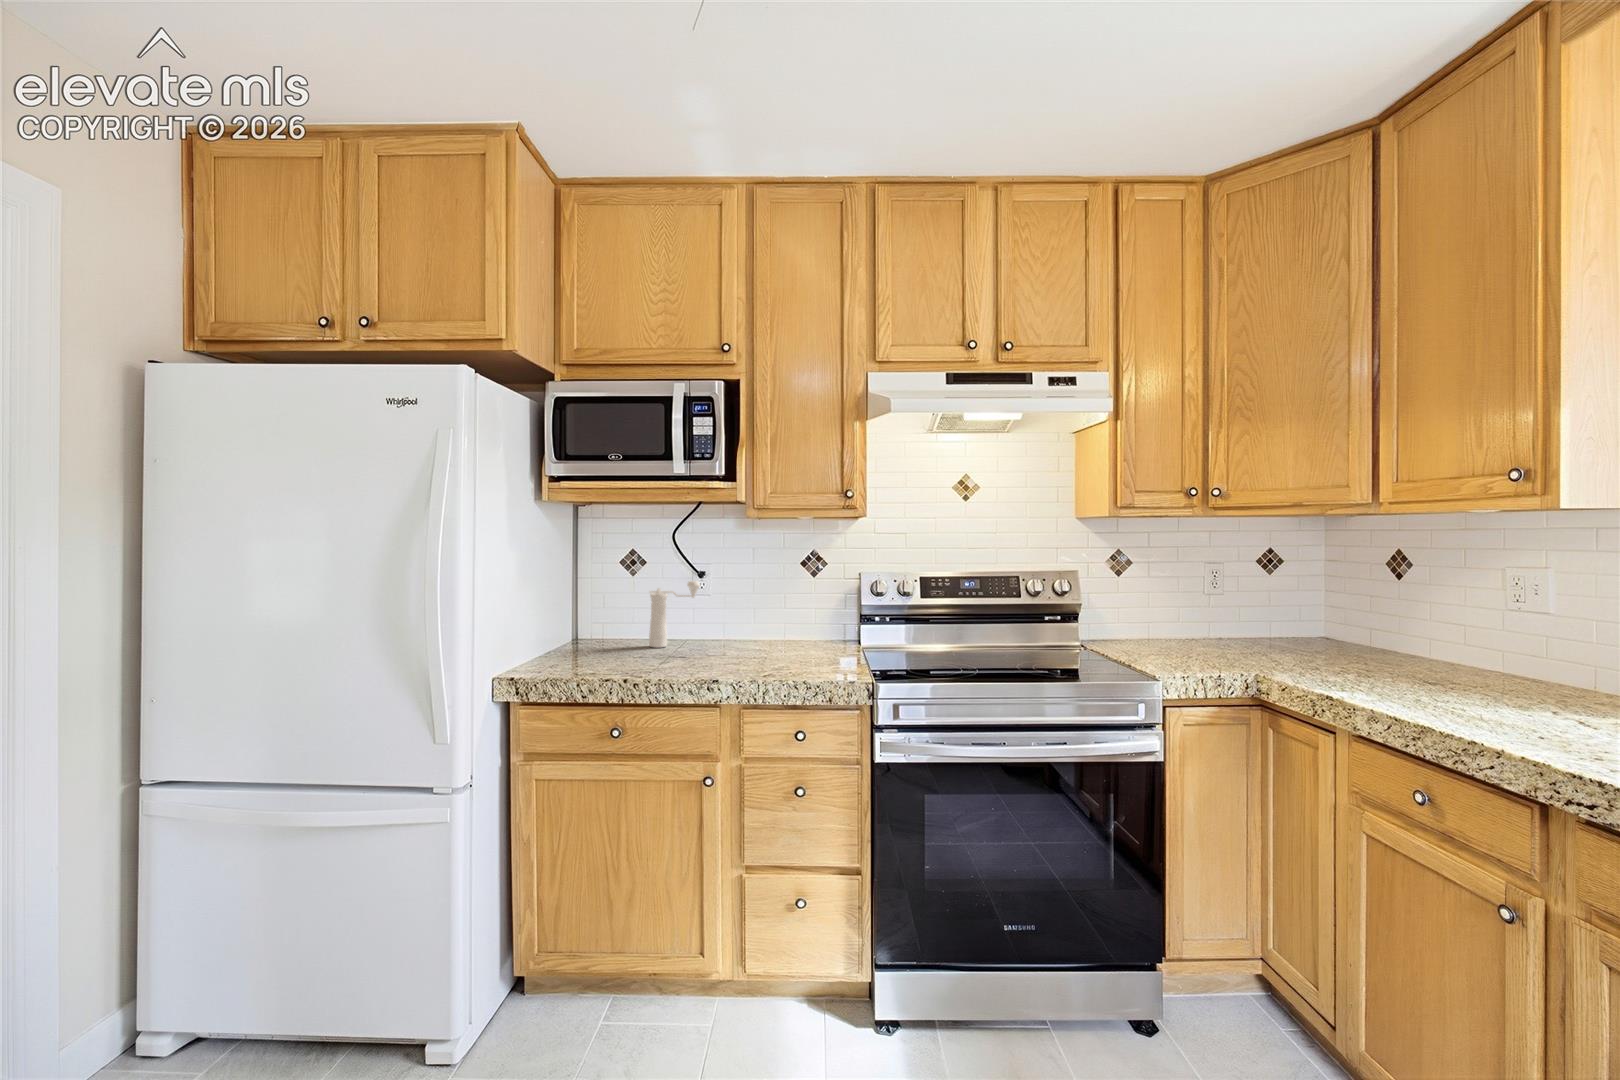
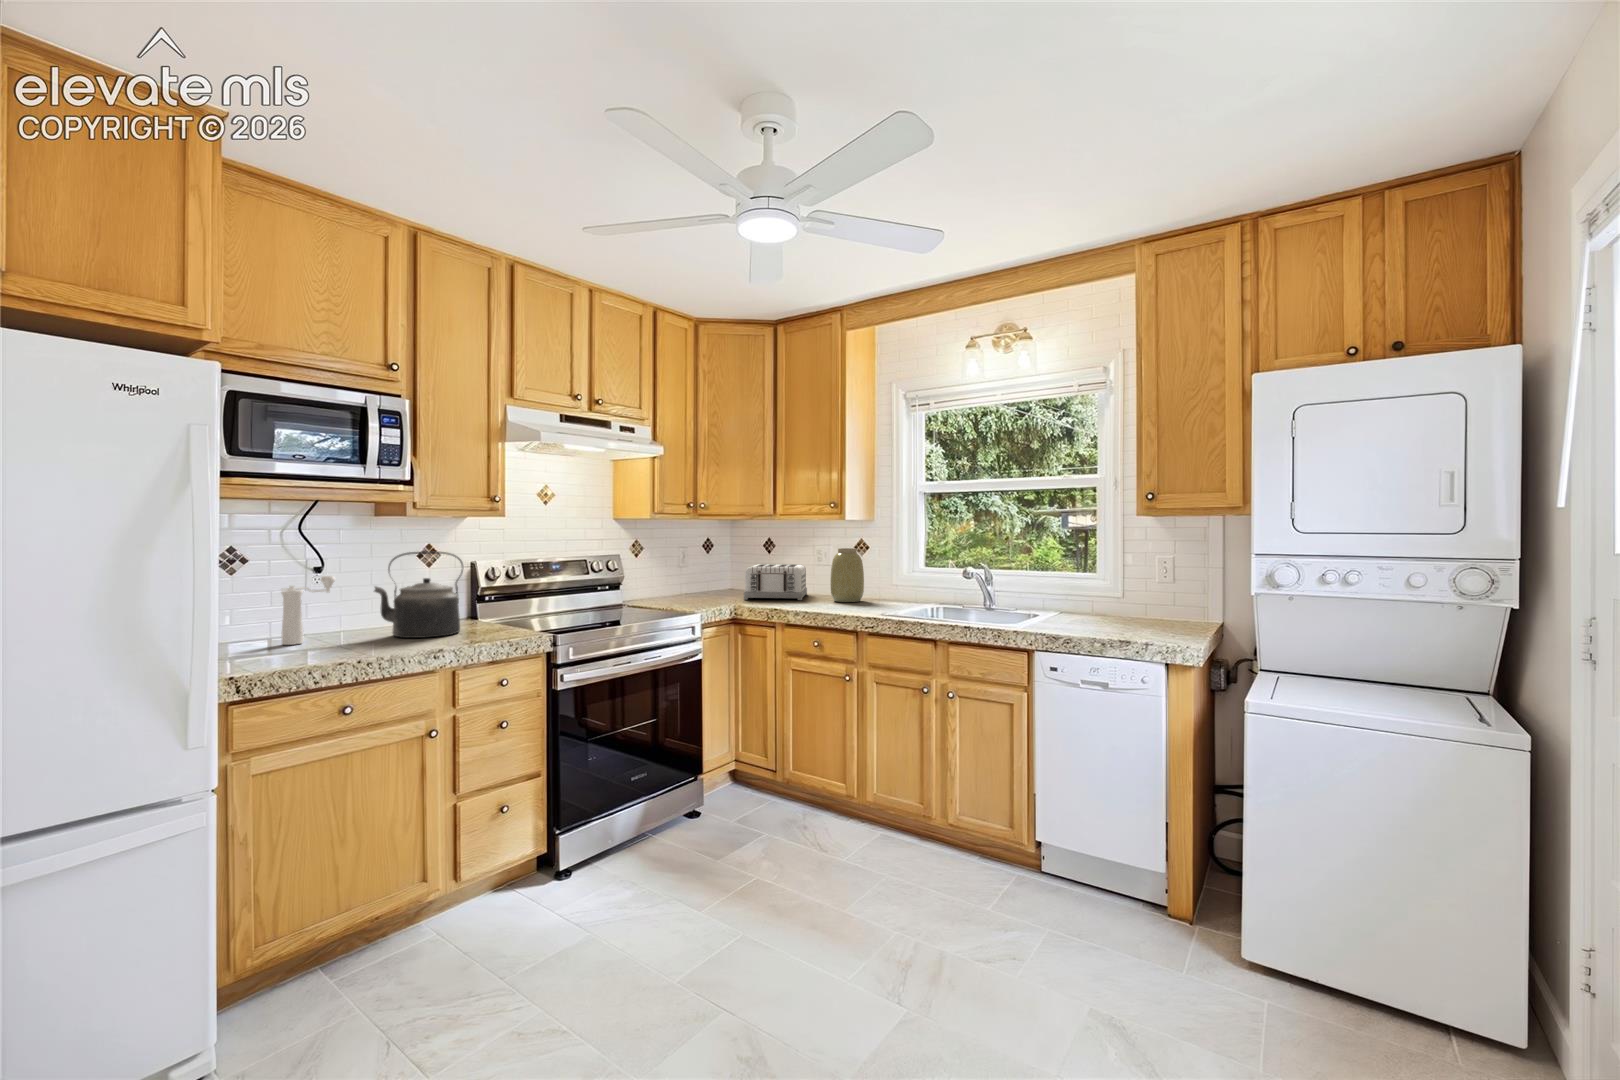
kettle: none [720,561,805,662] -> present [374,551,463,638]
vase: none [1462,598,1560,718] -> present [830,548,864,602]
toaster: none [1275,609,1438,690] -> present [744,564,807,600]

